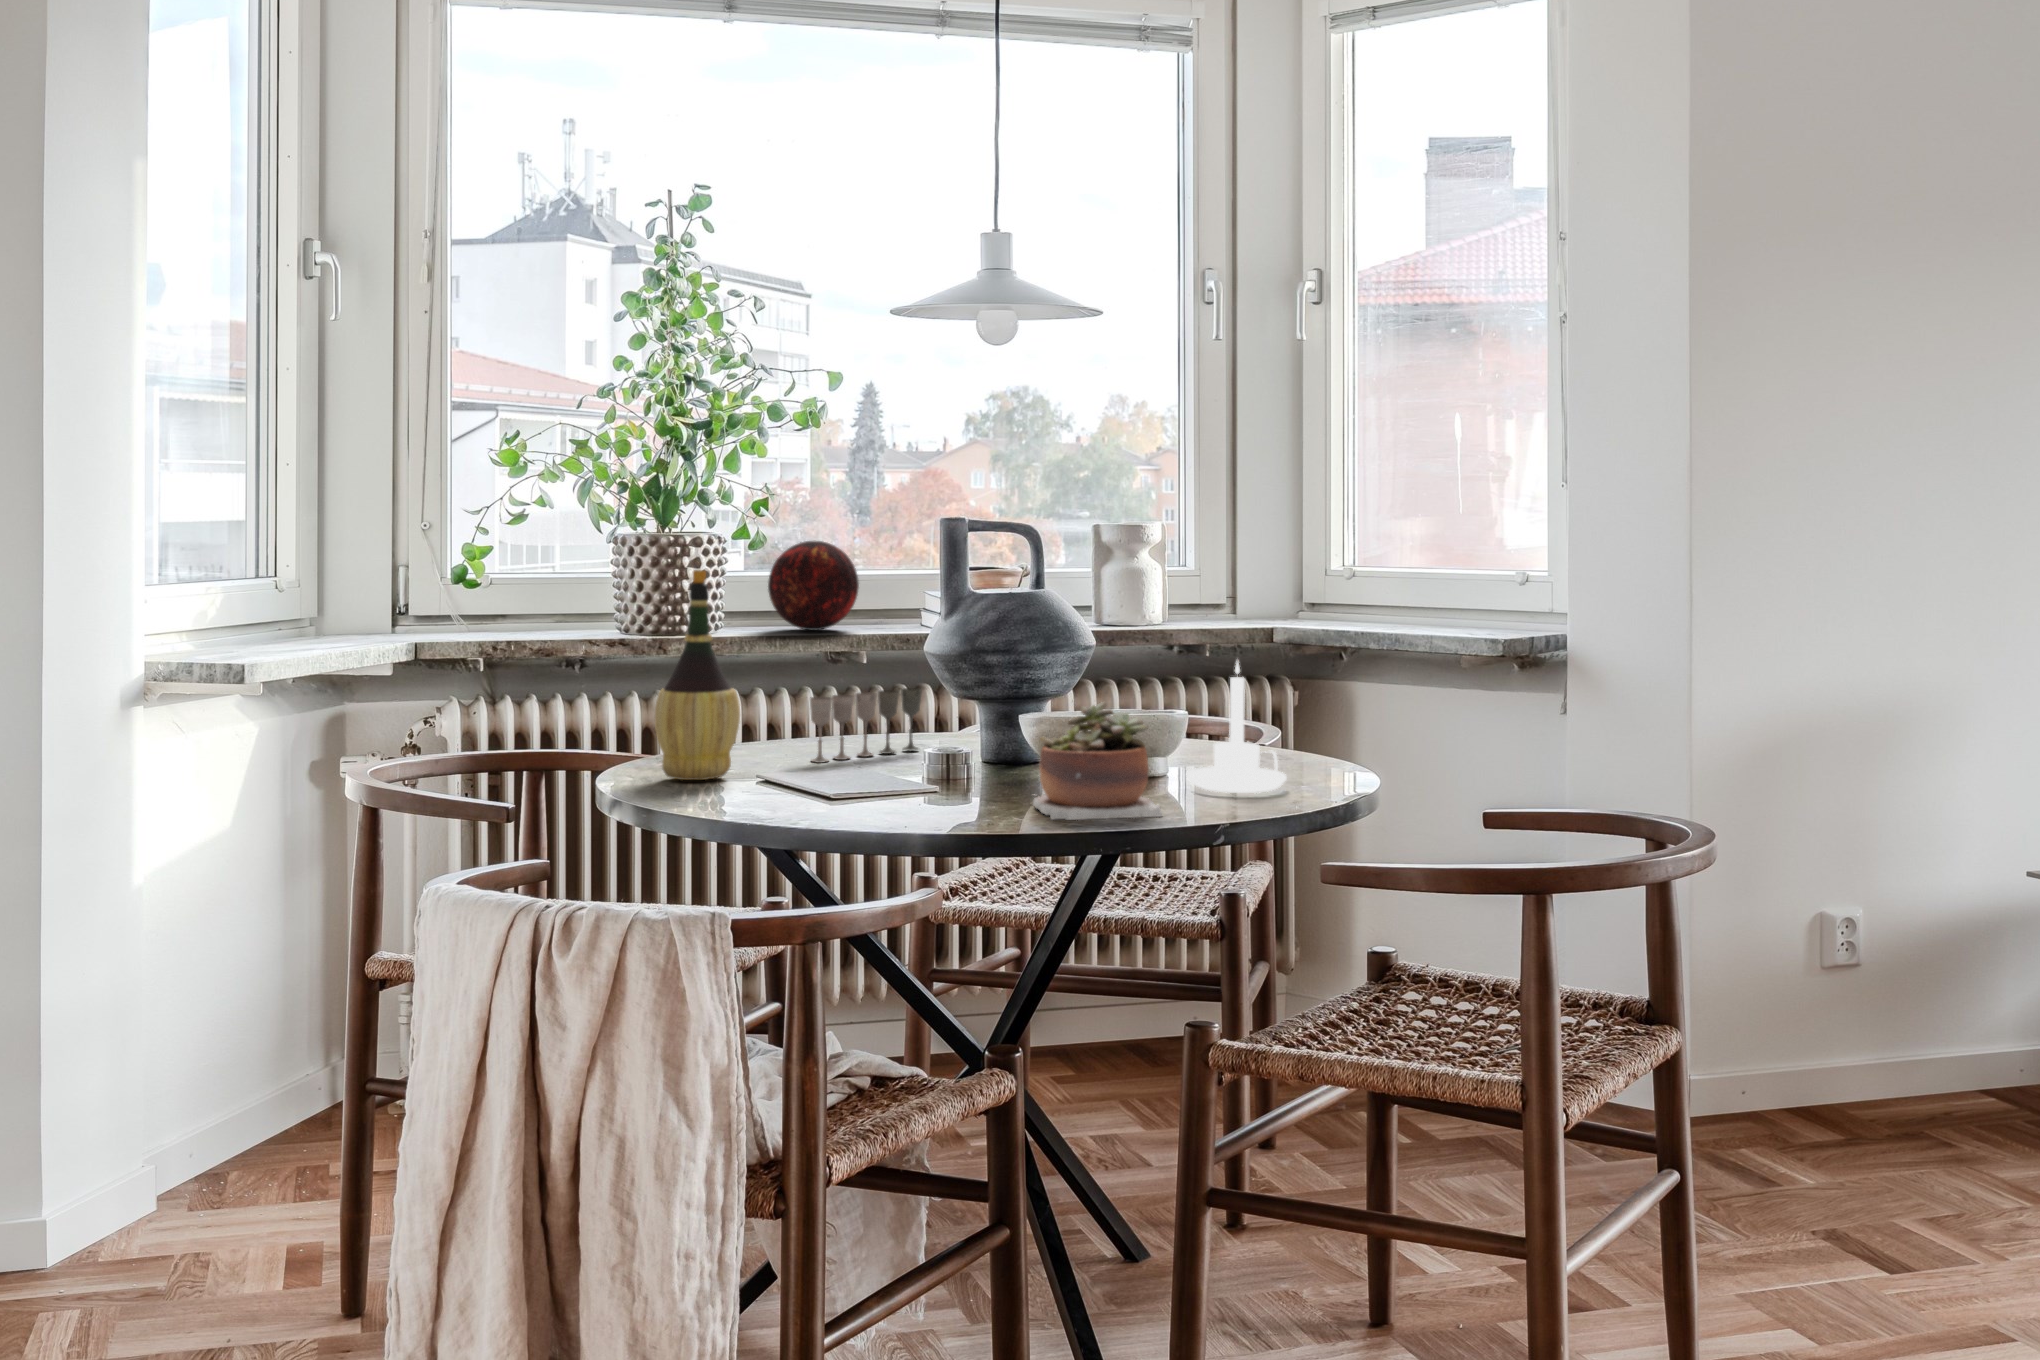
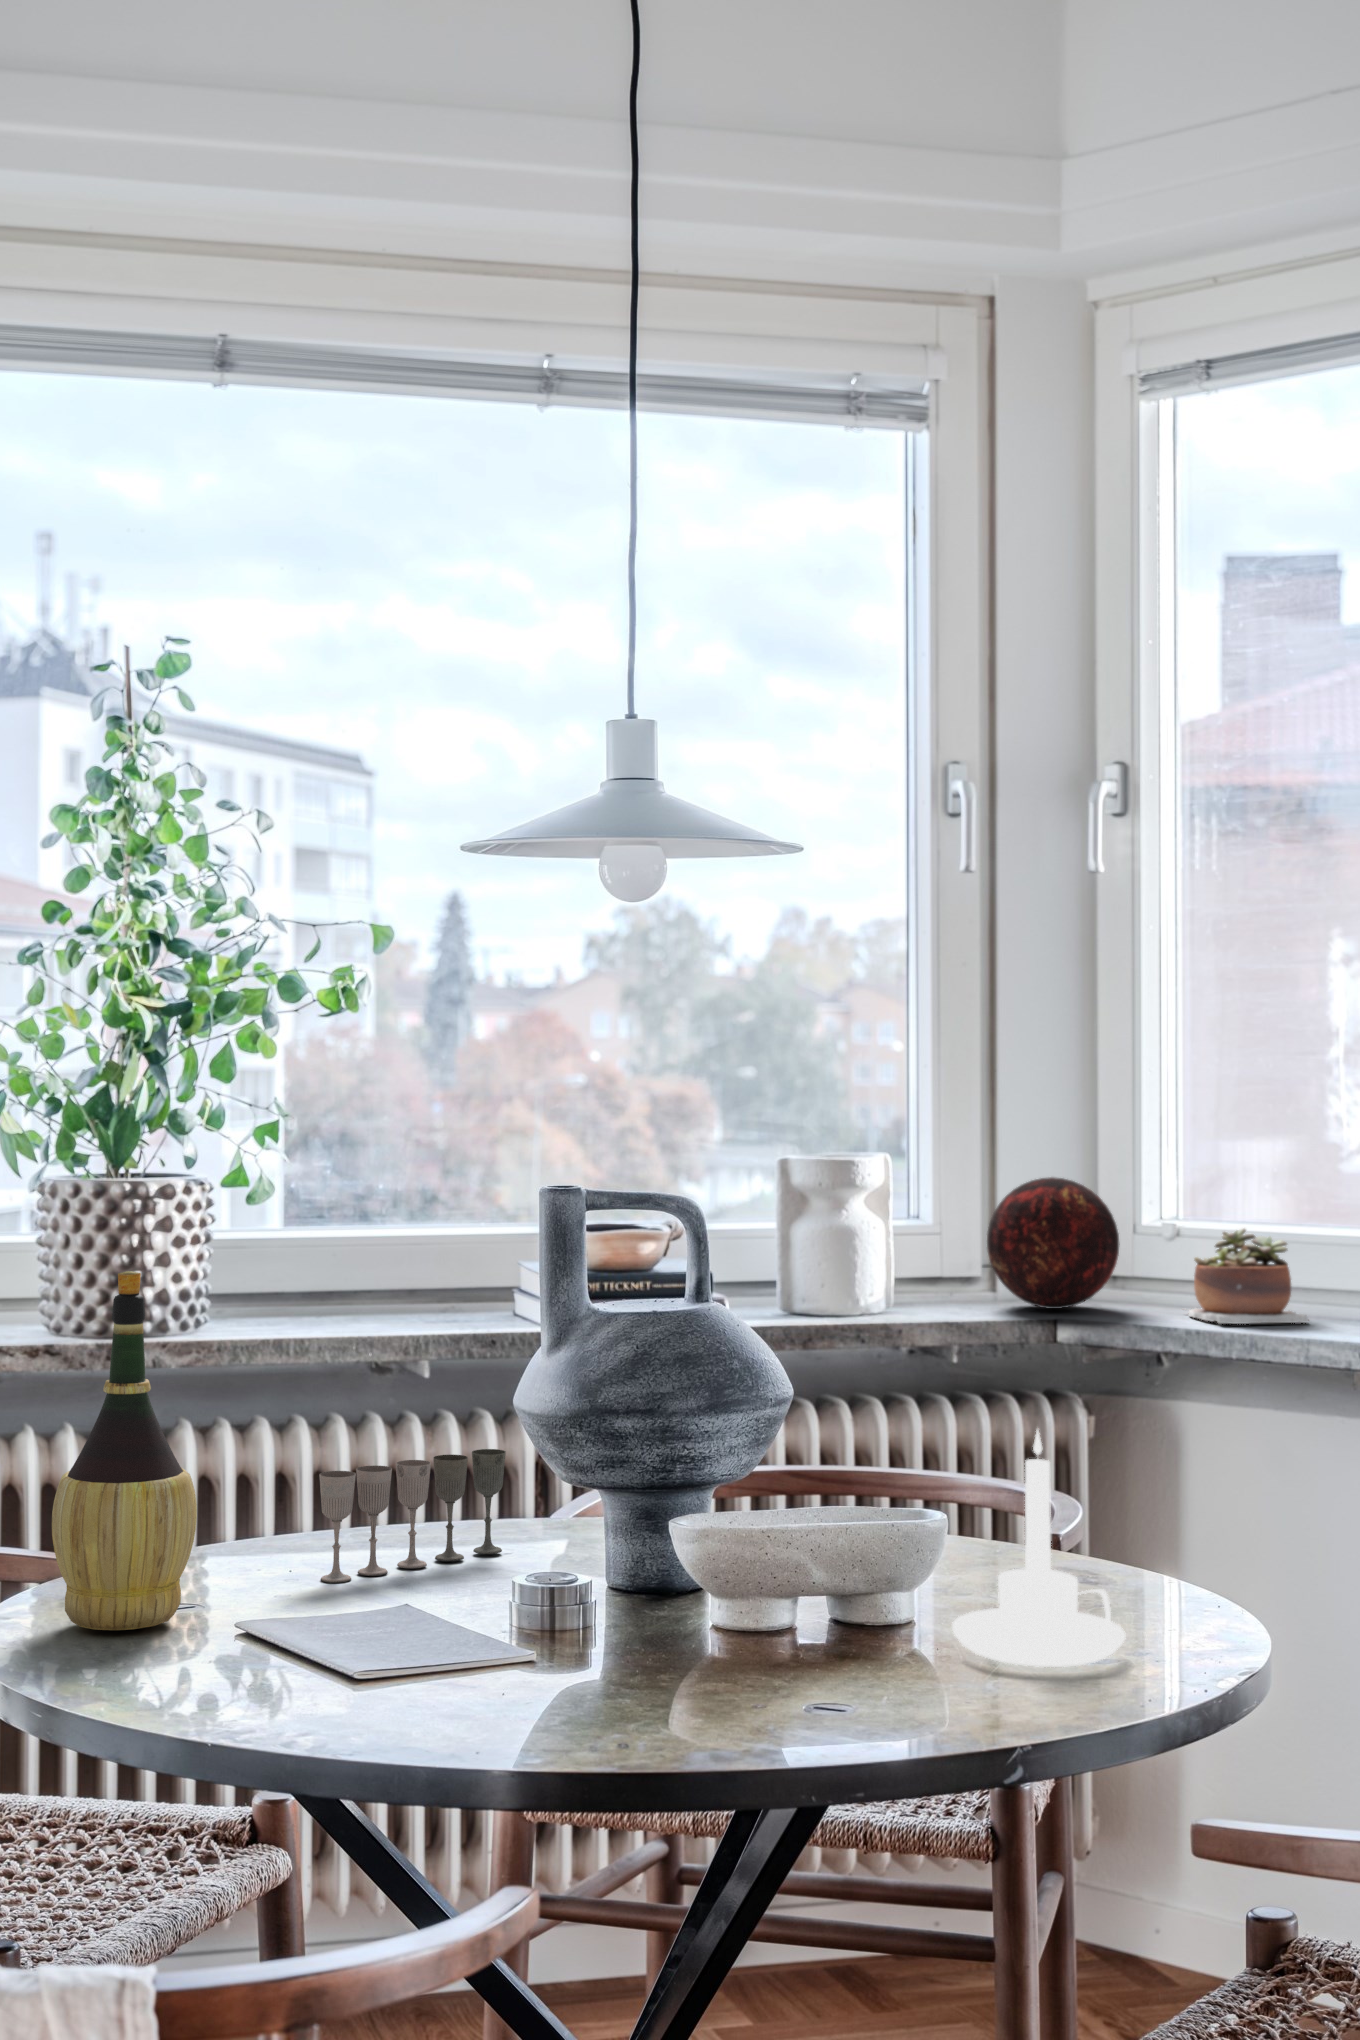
decorative orb: present [768,541,859,630] -> present [987,1177,1120,1309]
succulent plant: present [1033,702,1162,820] -> present [1188,1229,1309,1324]

